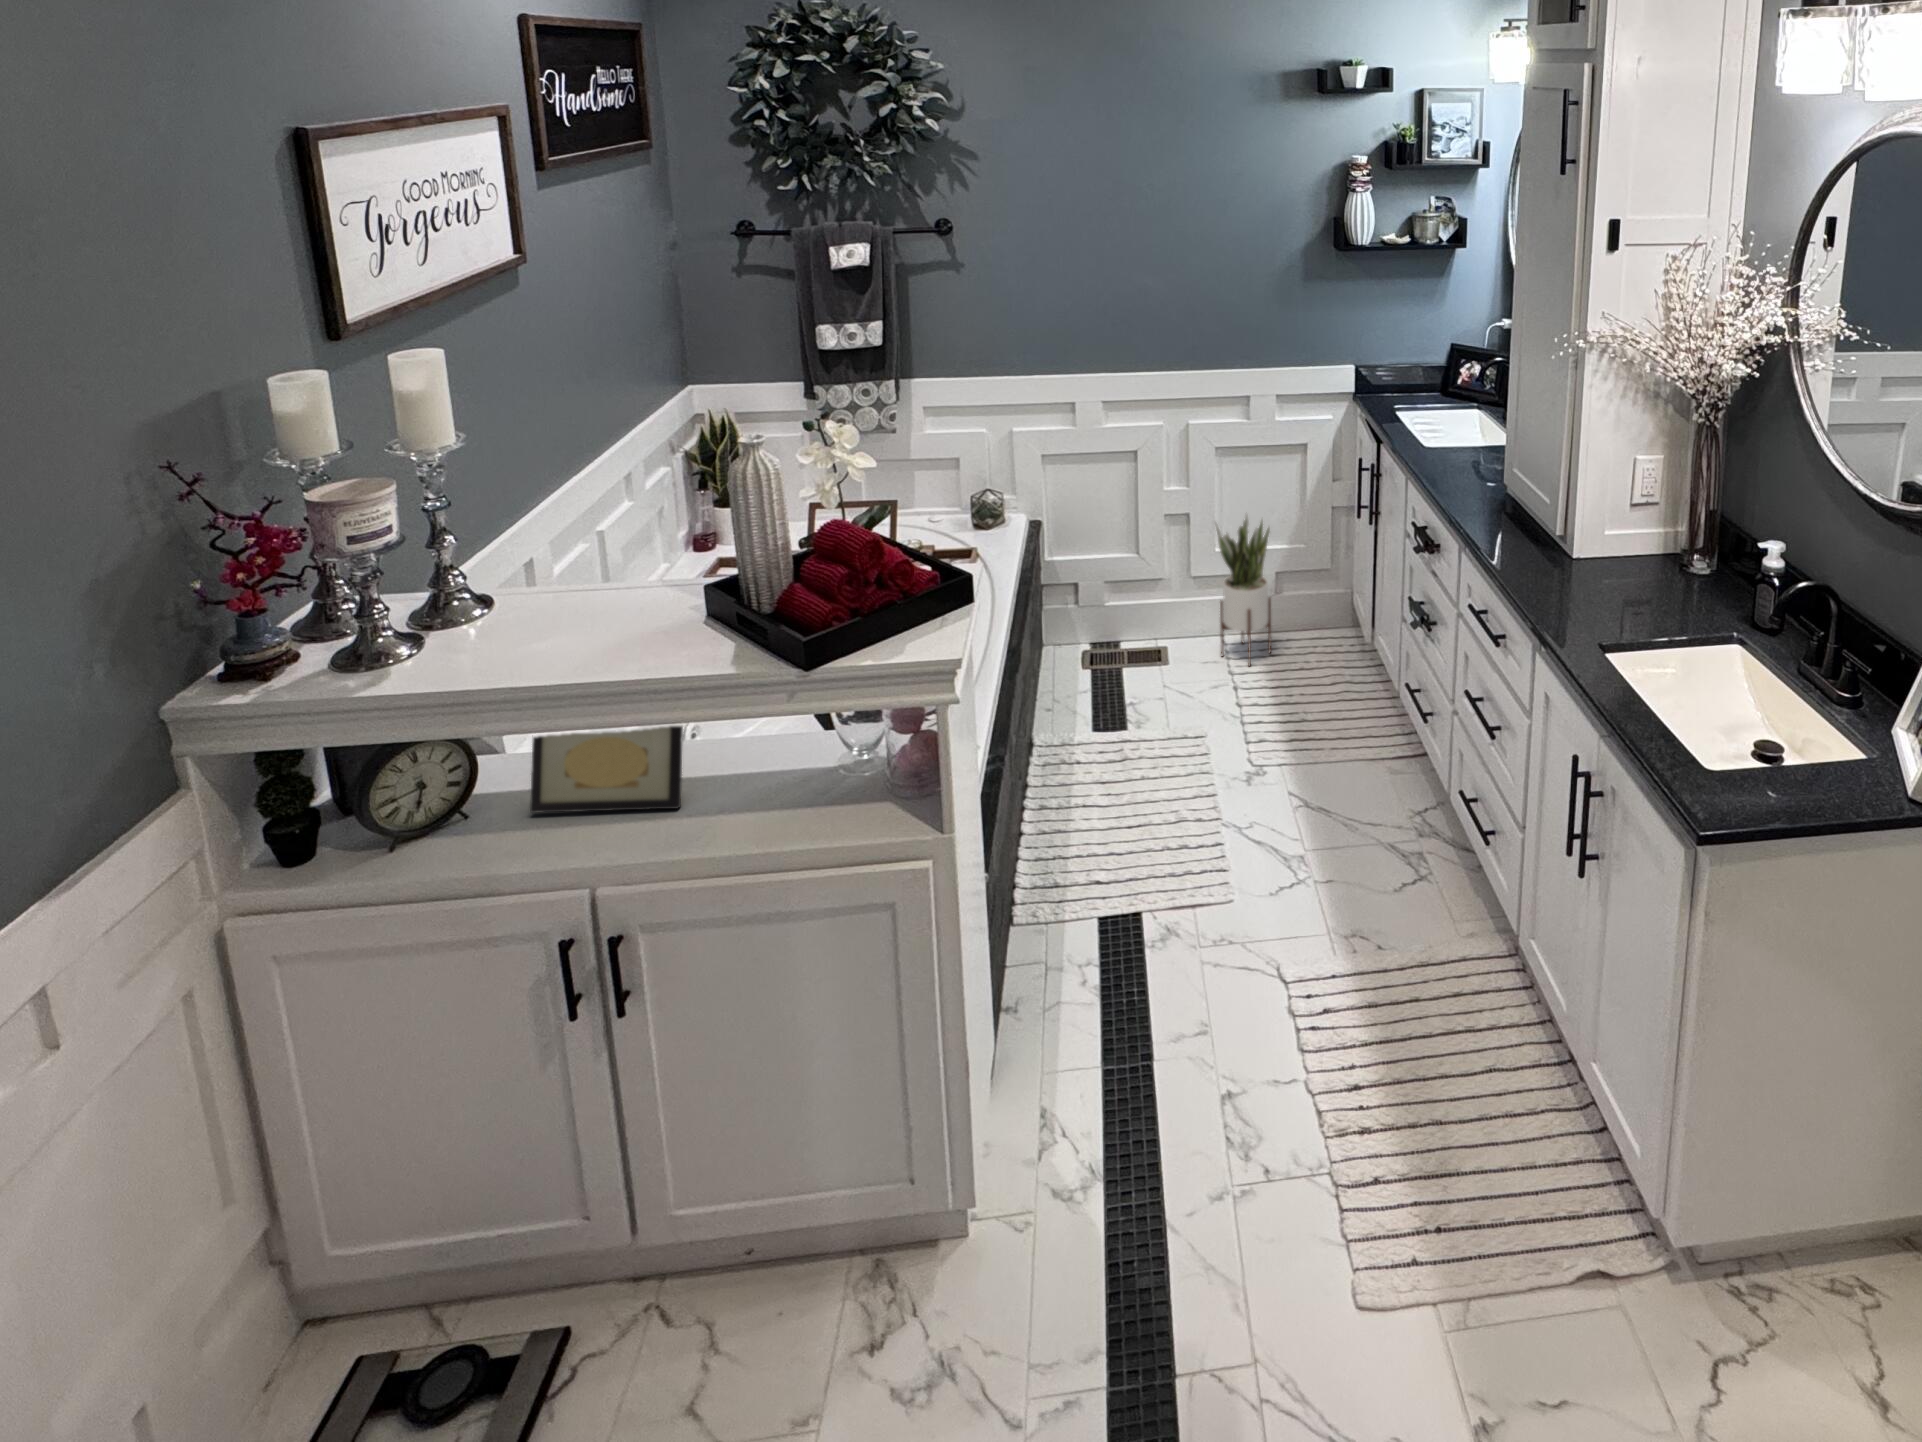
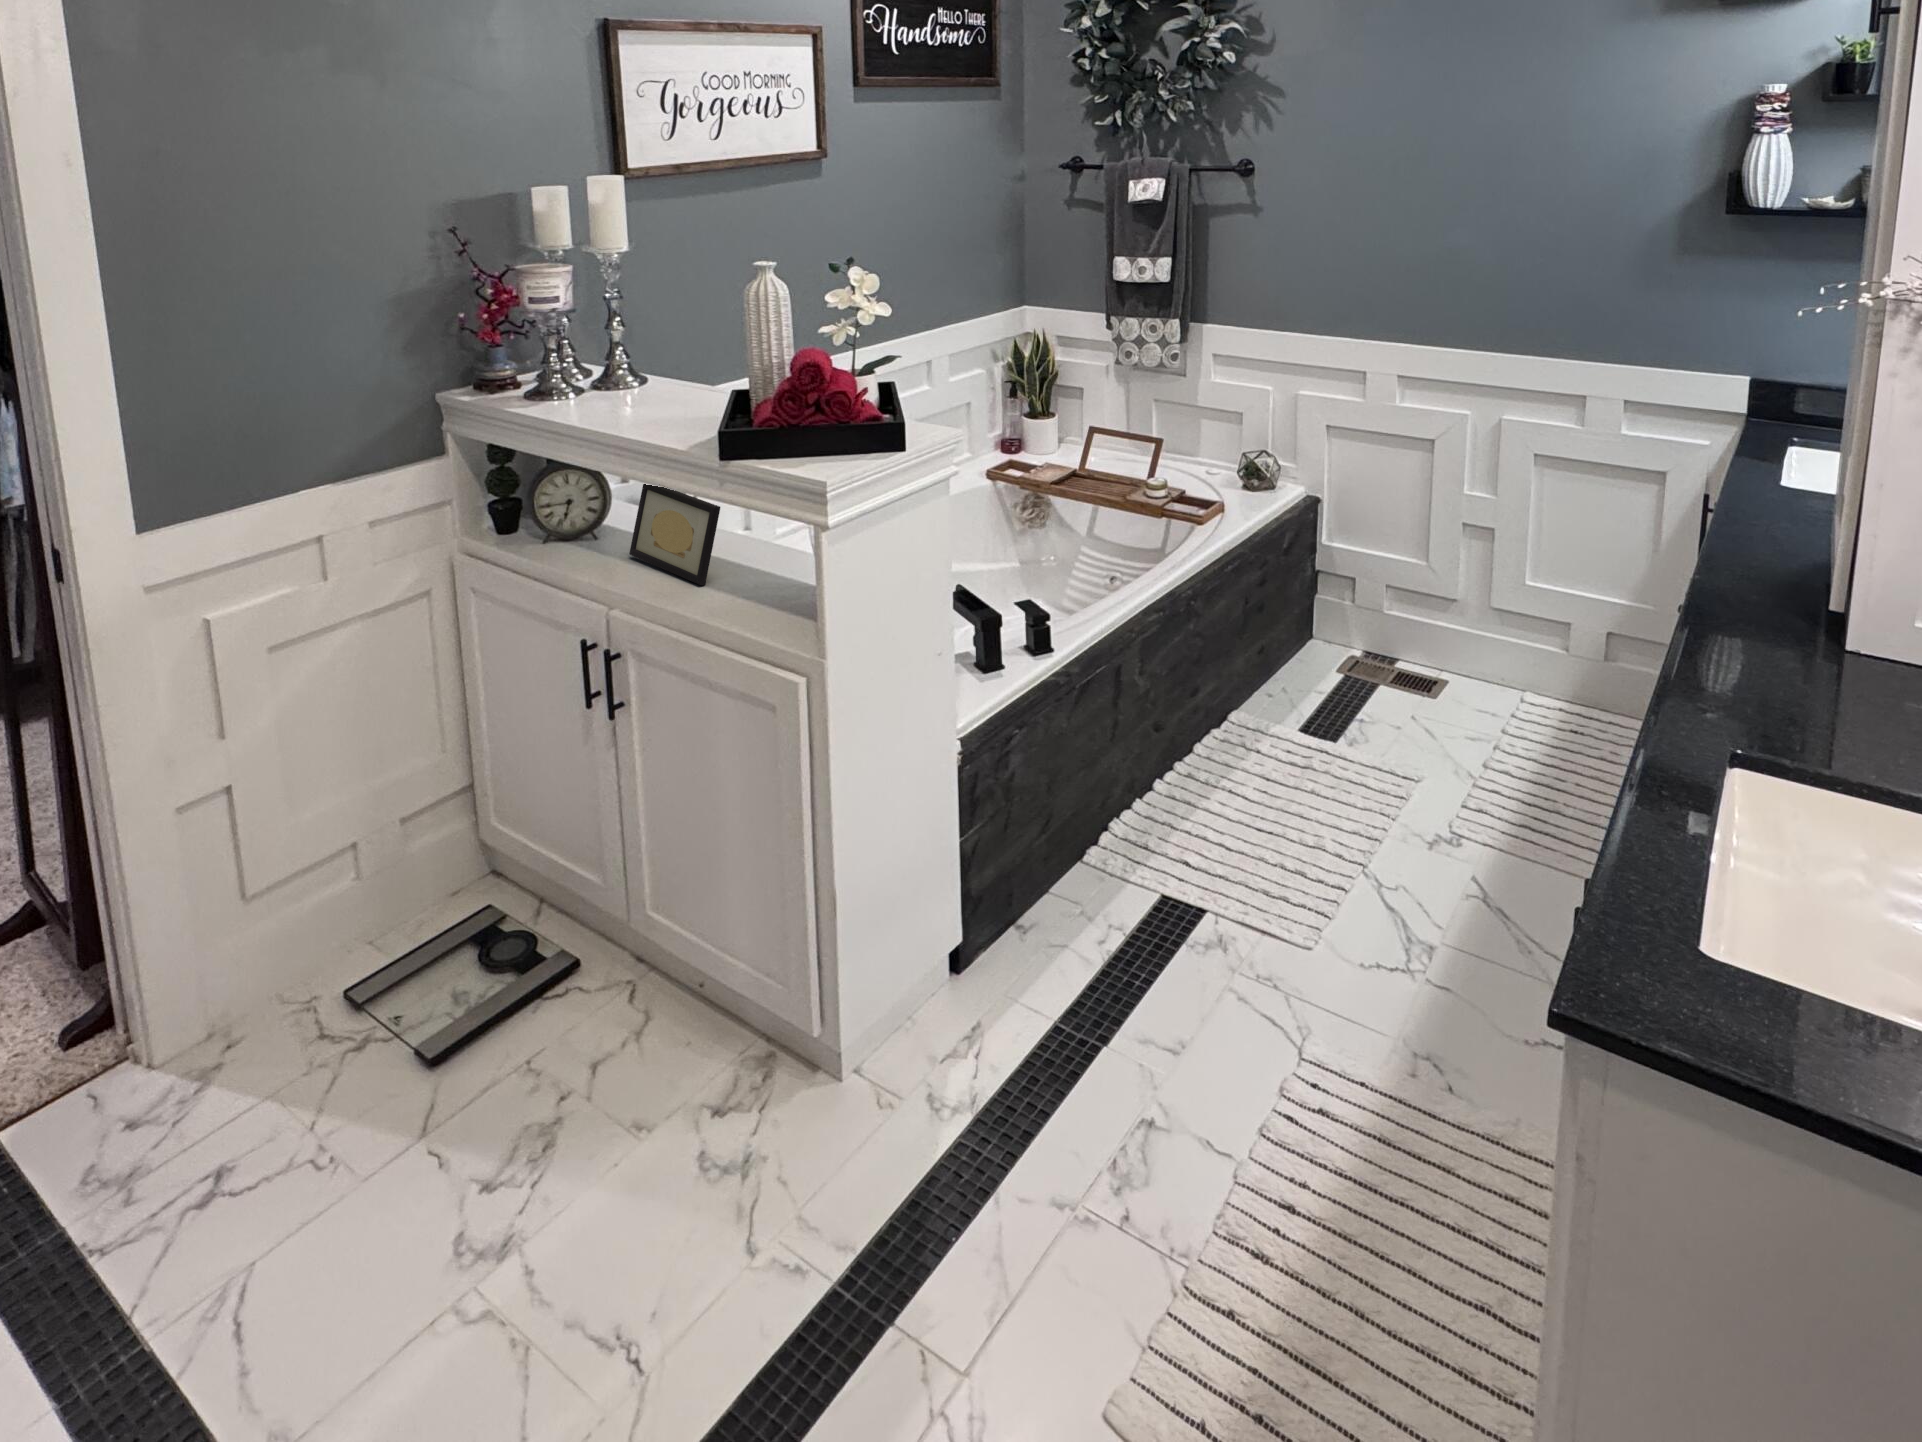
potted plant: present [1215,515,1271,665] -> none [1490,544,1576,730]

